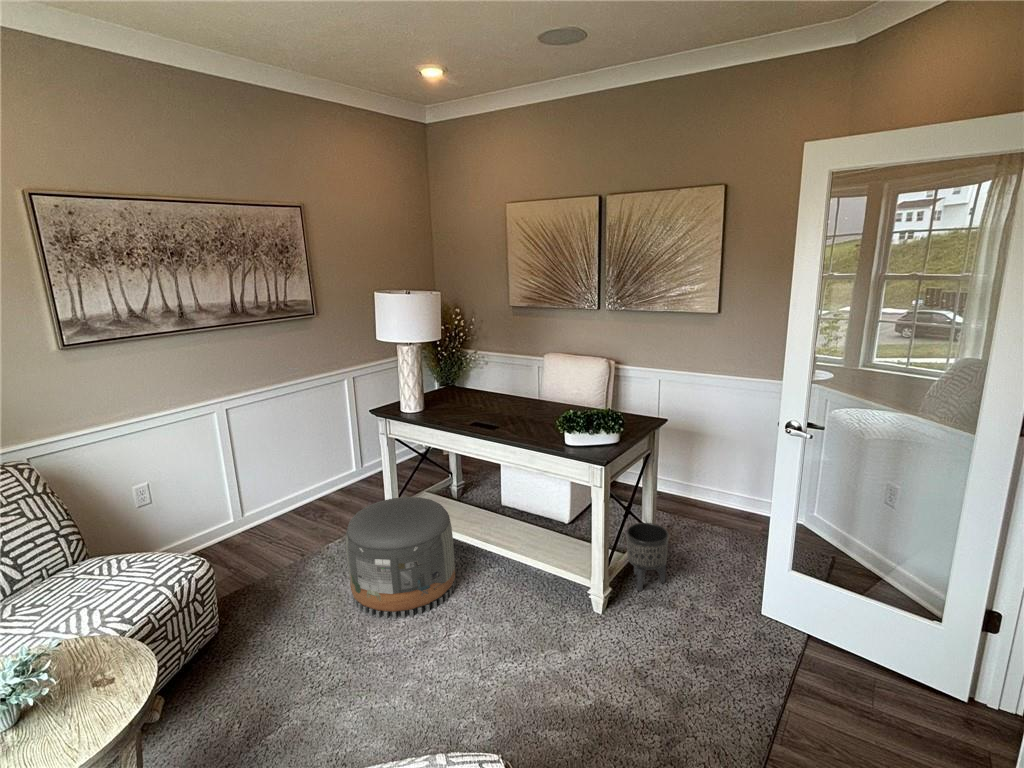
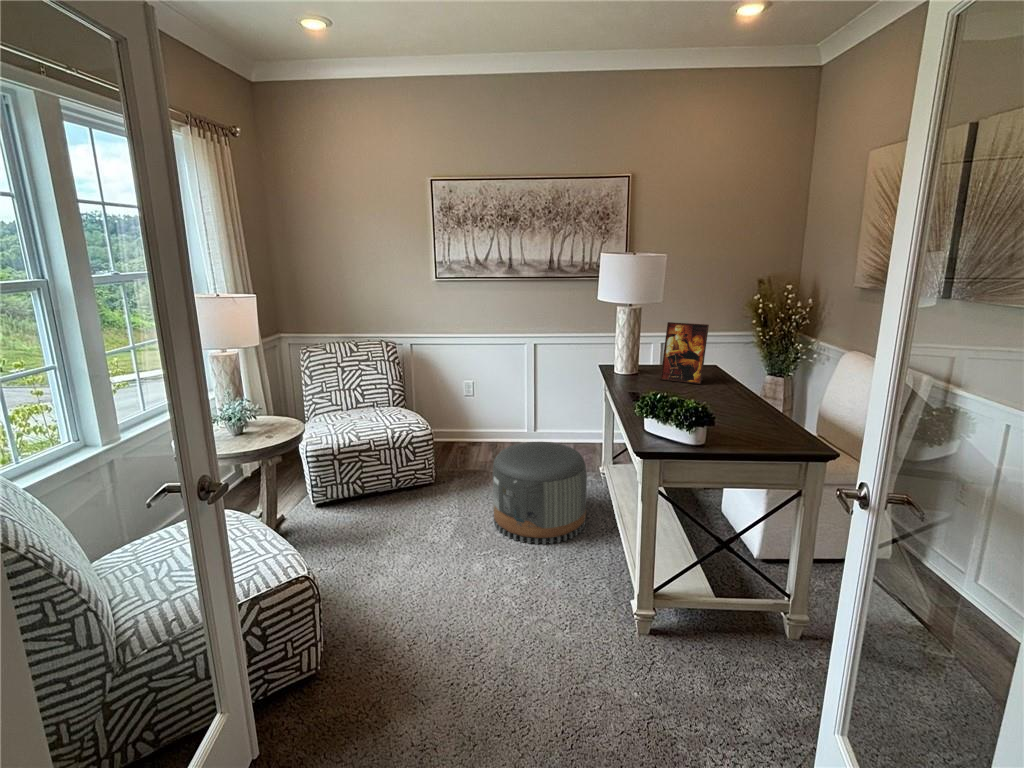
picture frame: none [443,345,486,403] -> present [660,322,709,384]
planter: present [626,523,669,591] -> none [684,578,744,674]

